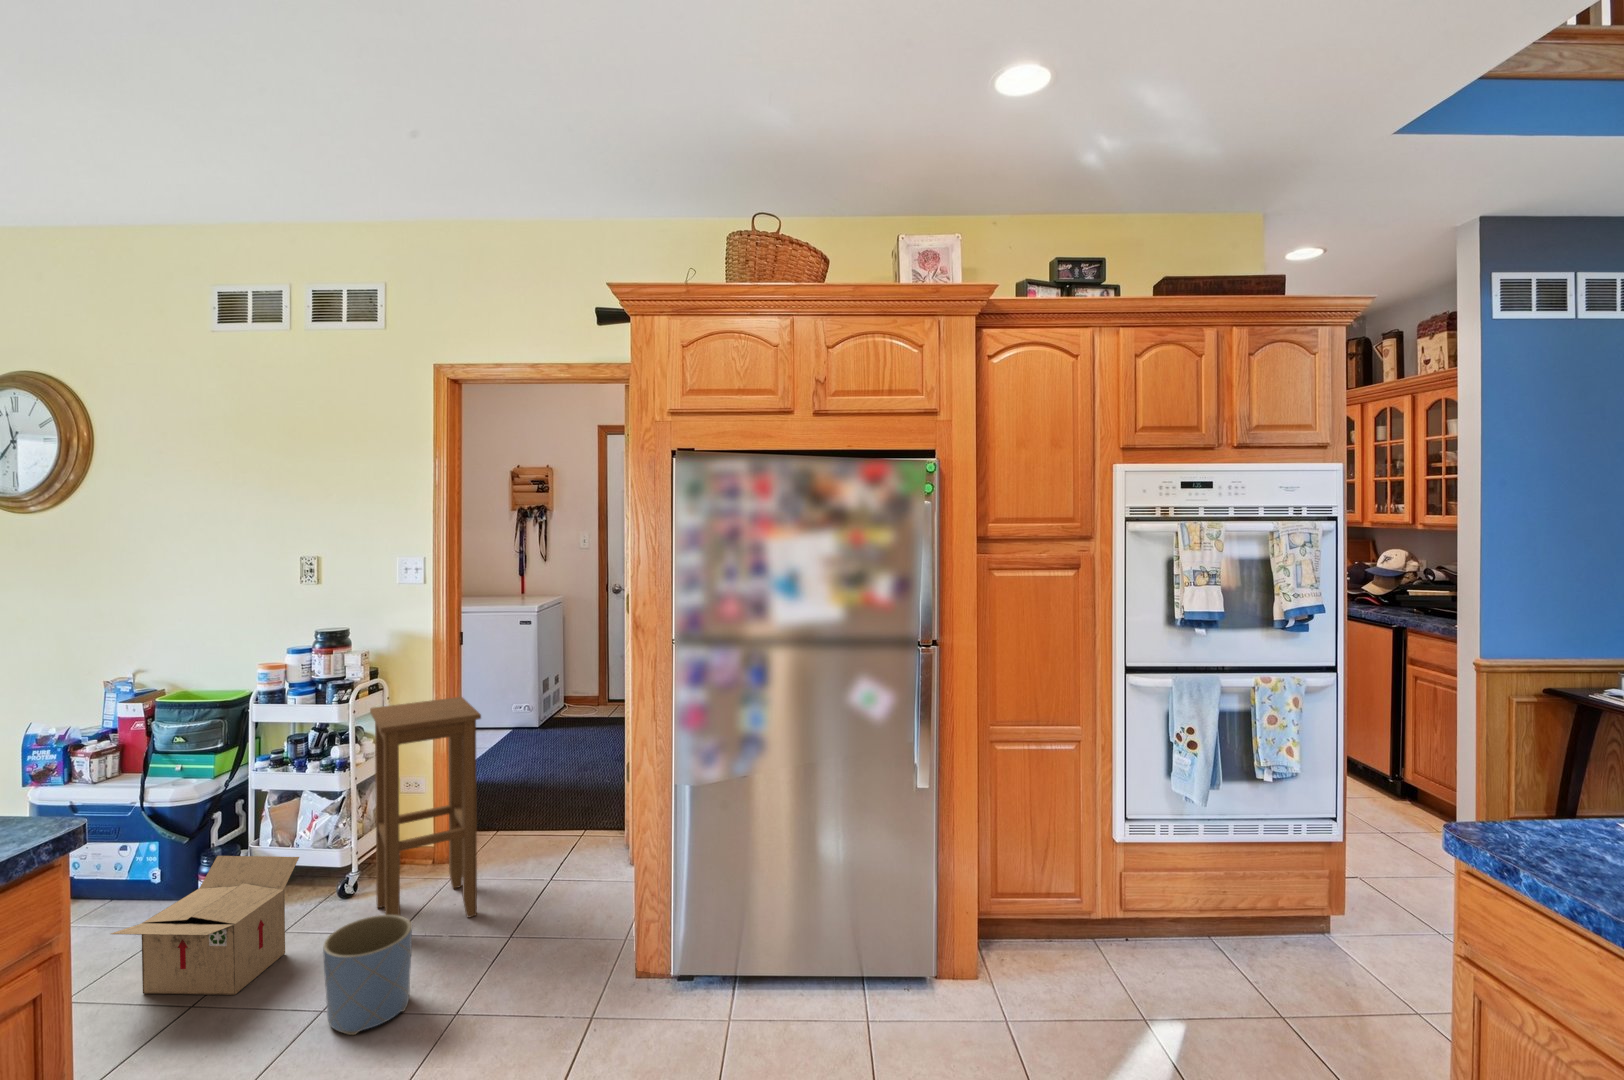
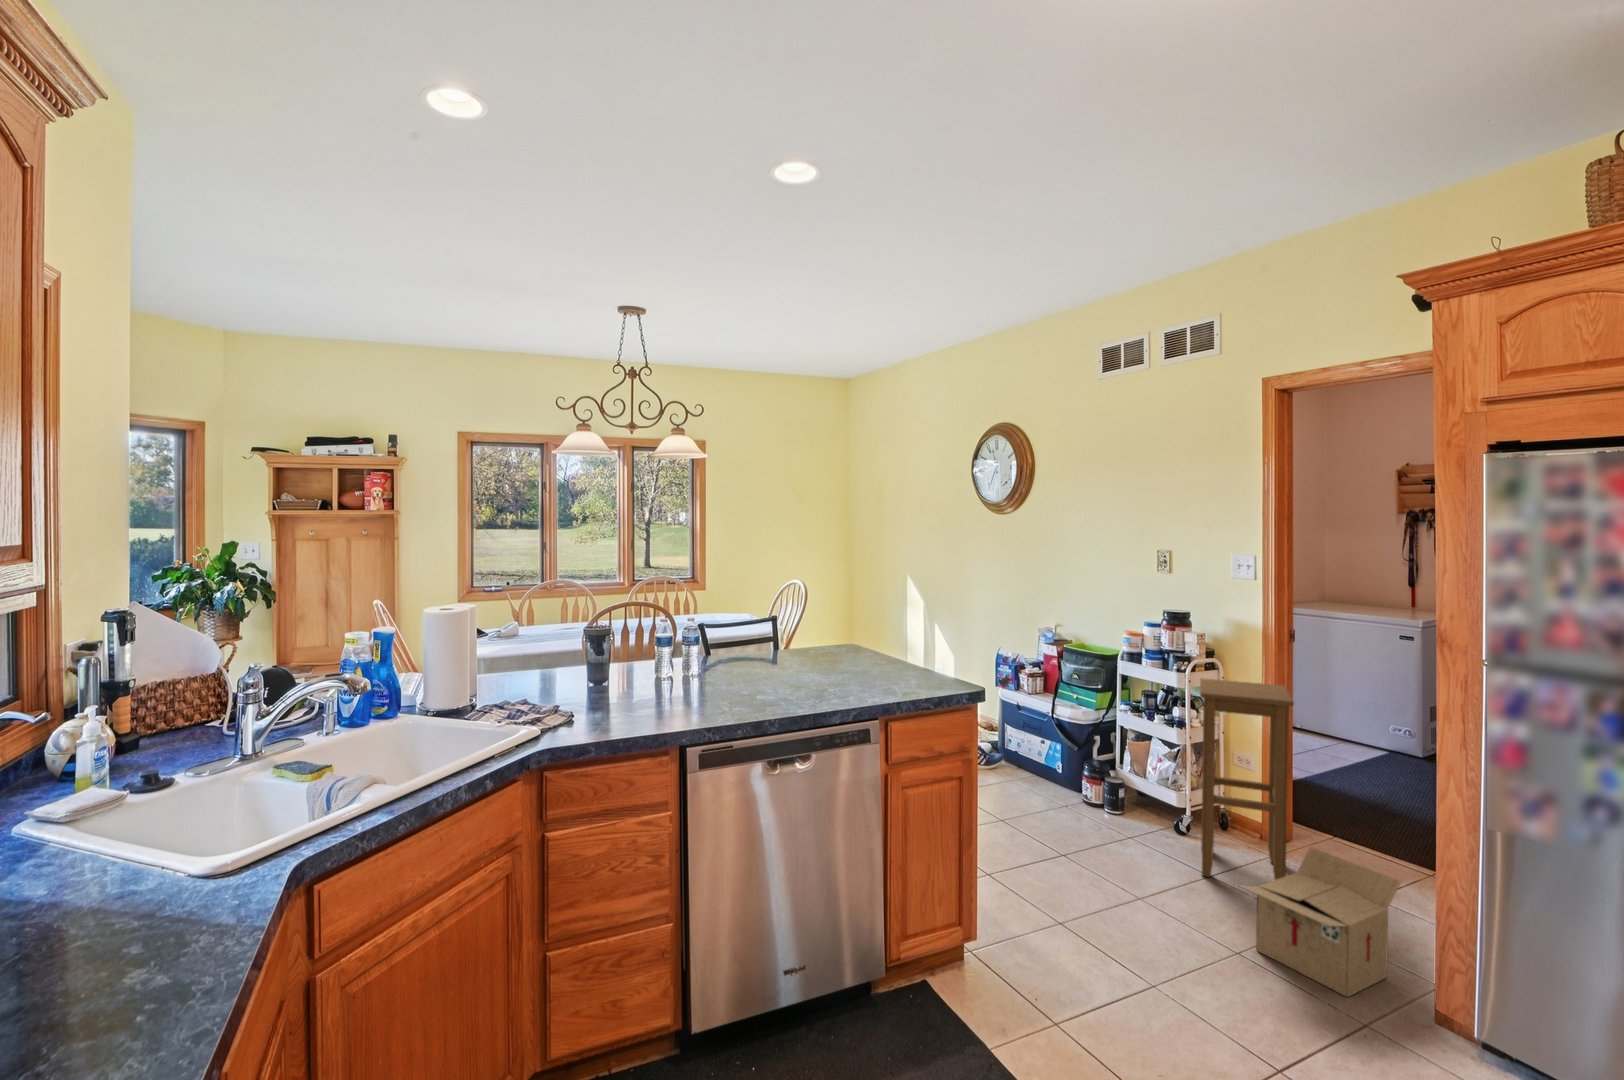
cardboard box: present [111,856,299,995] -> present [1241,848,1401,997]
planter: present [323,915,412,1035] -> none [1141,840,1210,928]

